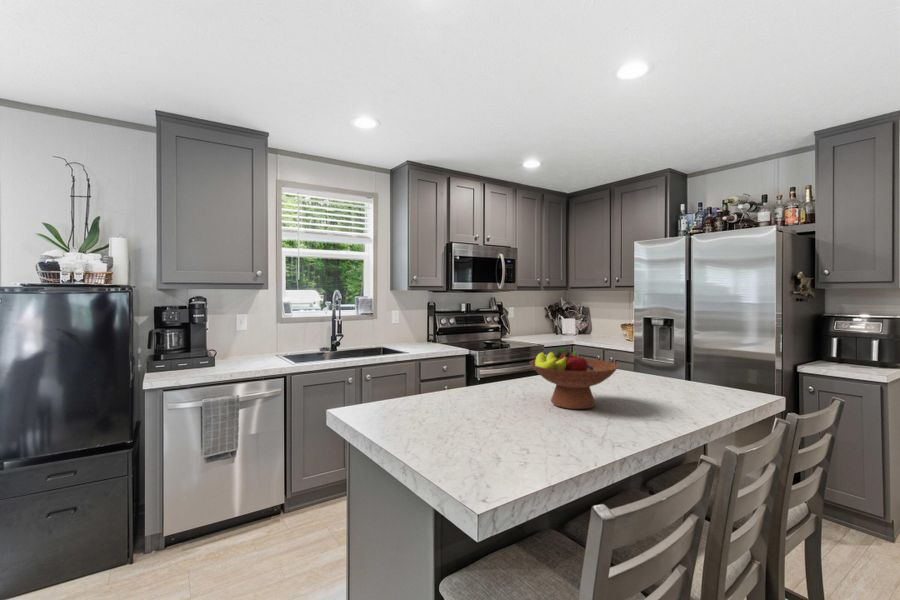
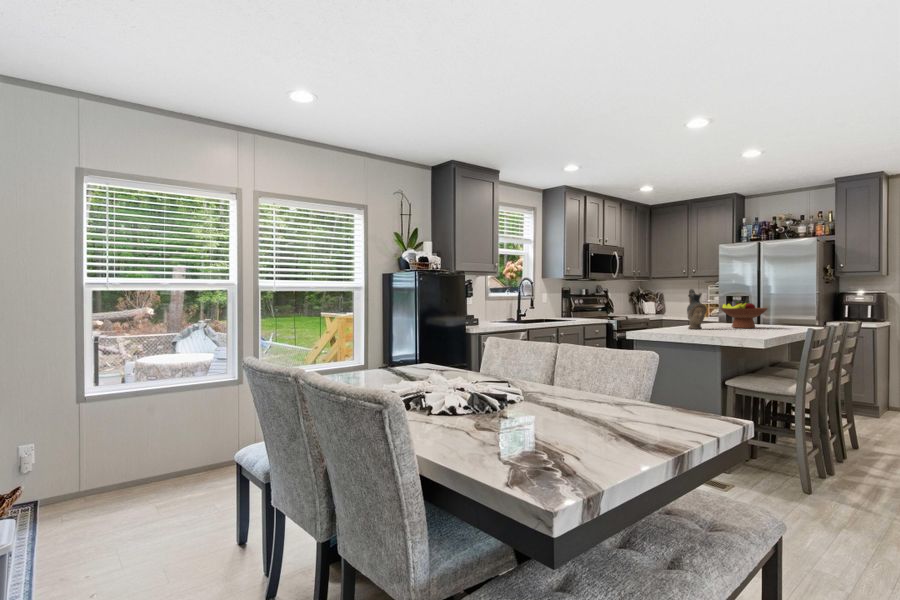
ceramic pitcher: none [435,324,470,412] -> present [687,289,707,329]

